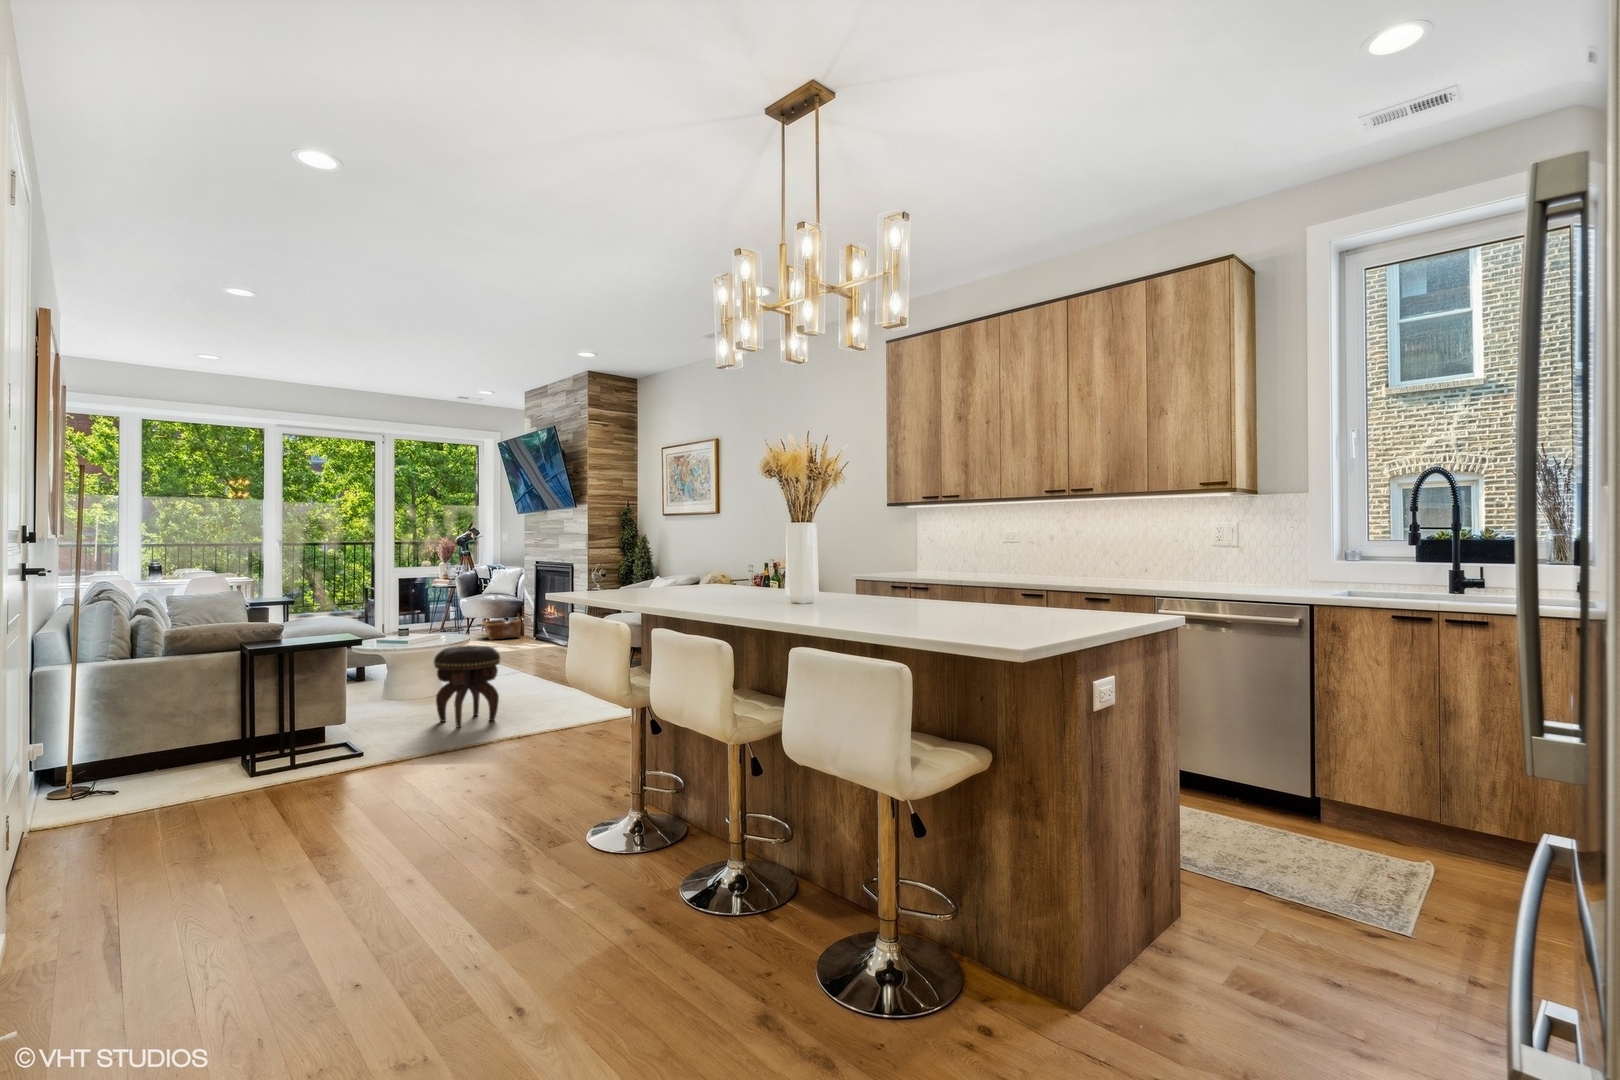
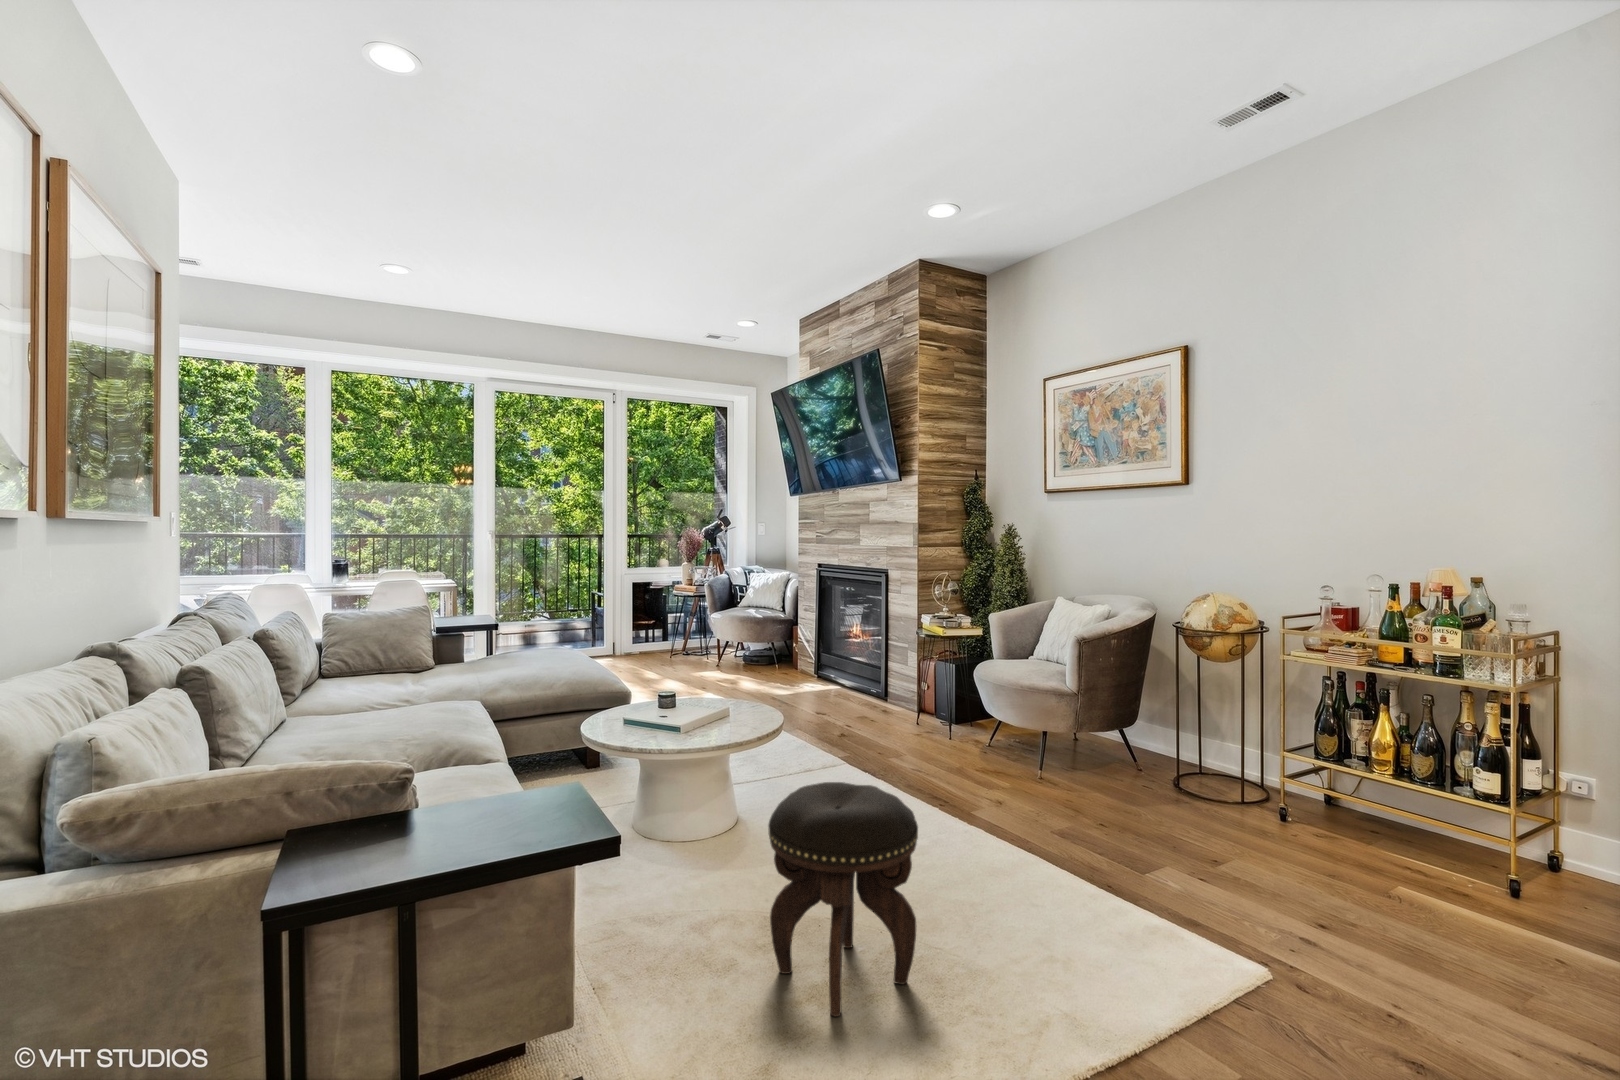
woven basket: present [482,617,521,640] -> none [743,636,796,676]

